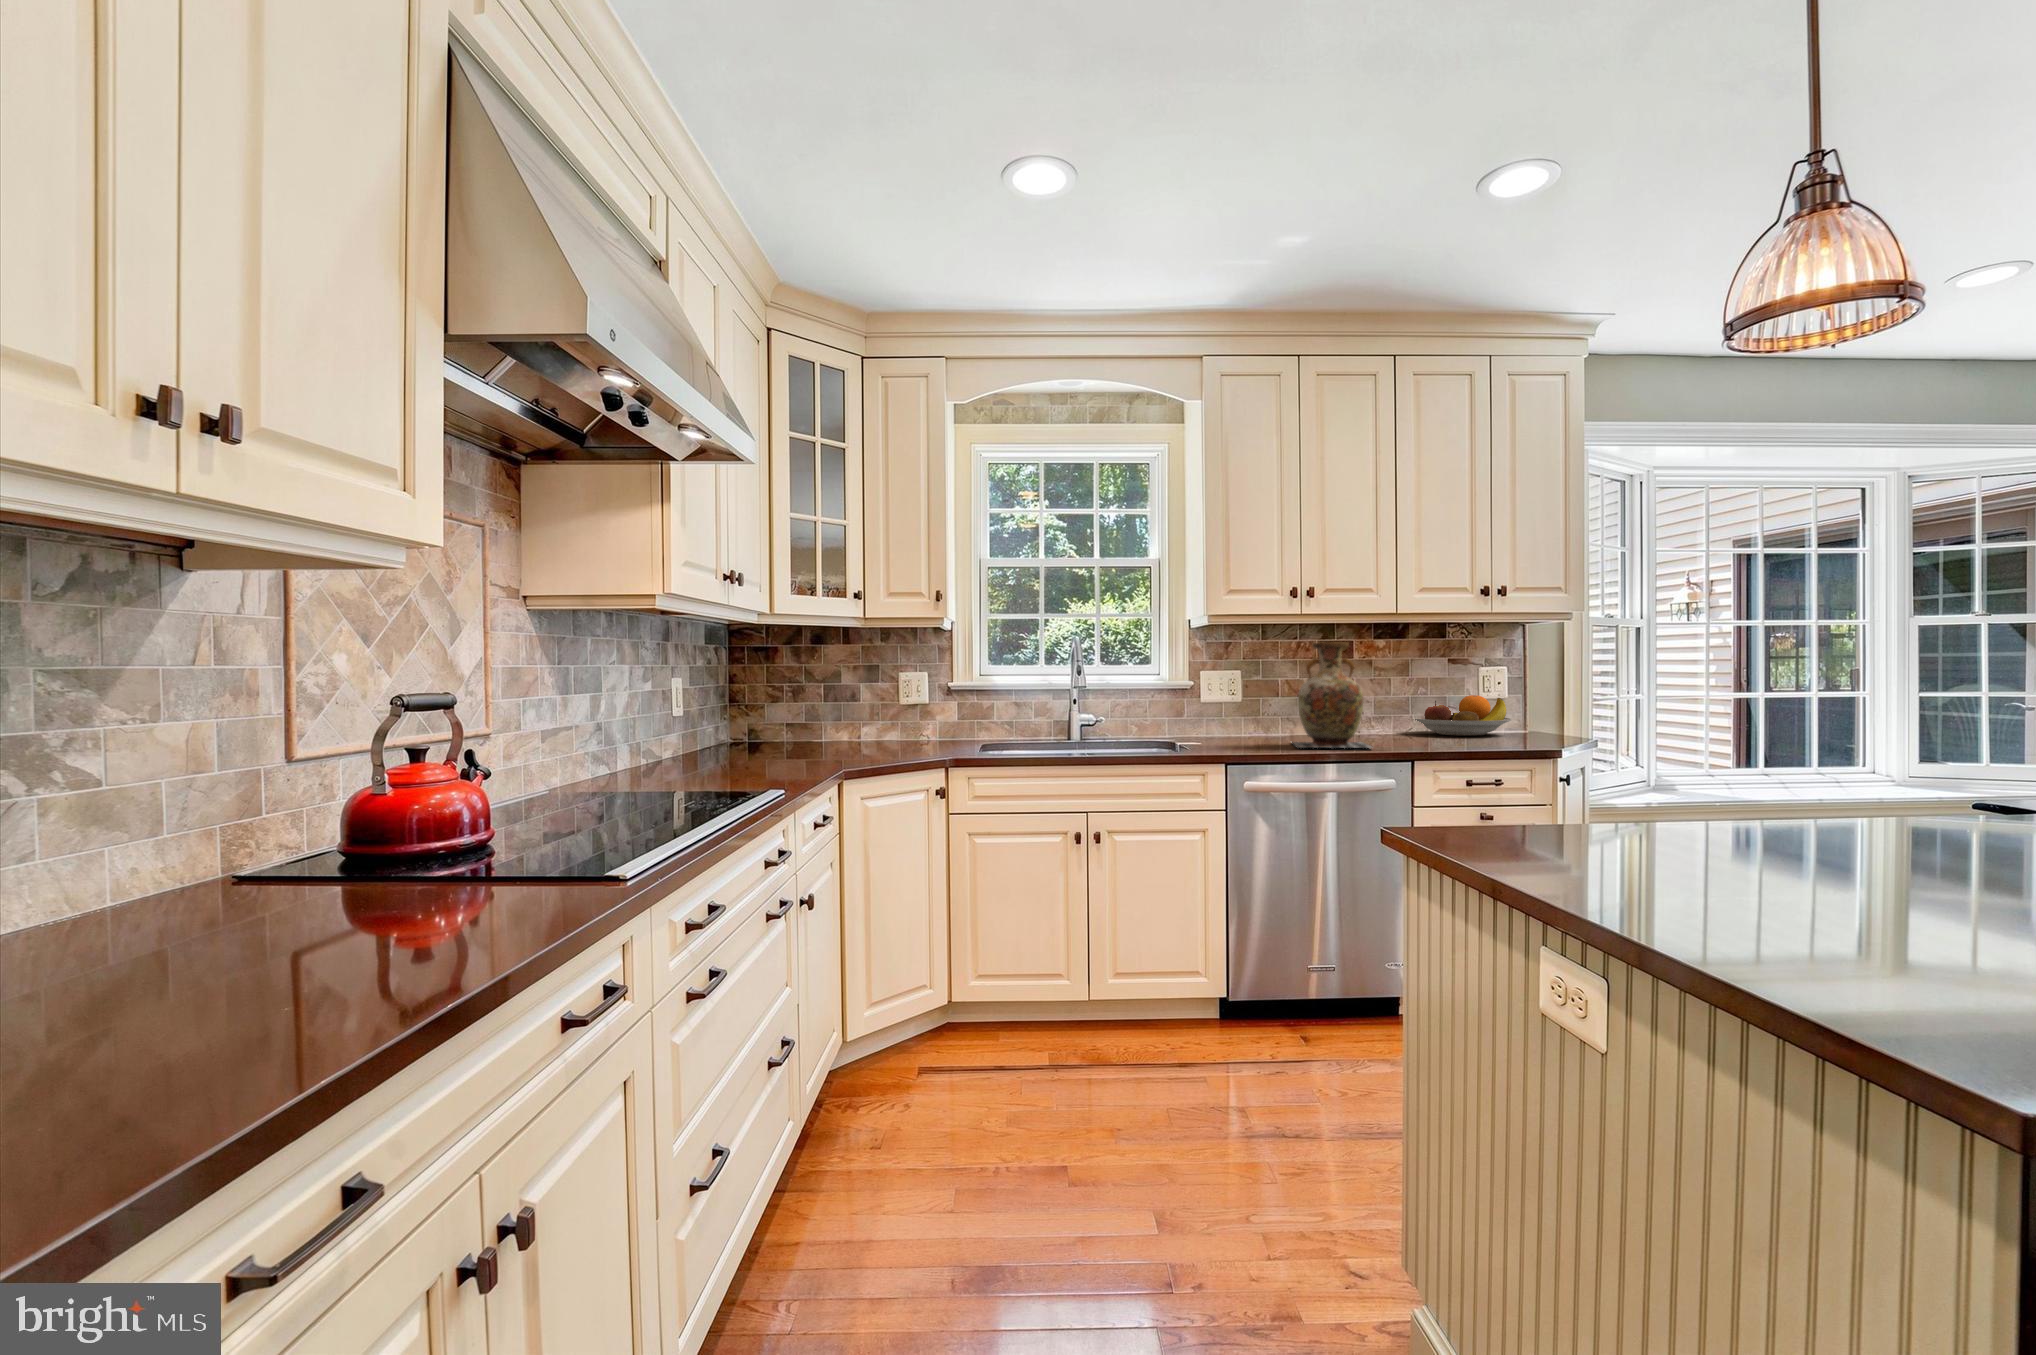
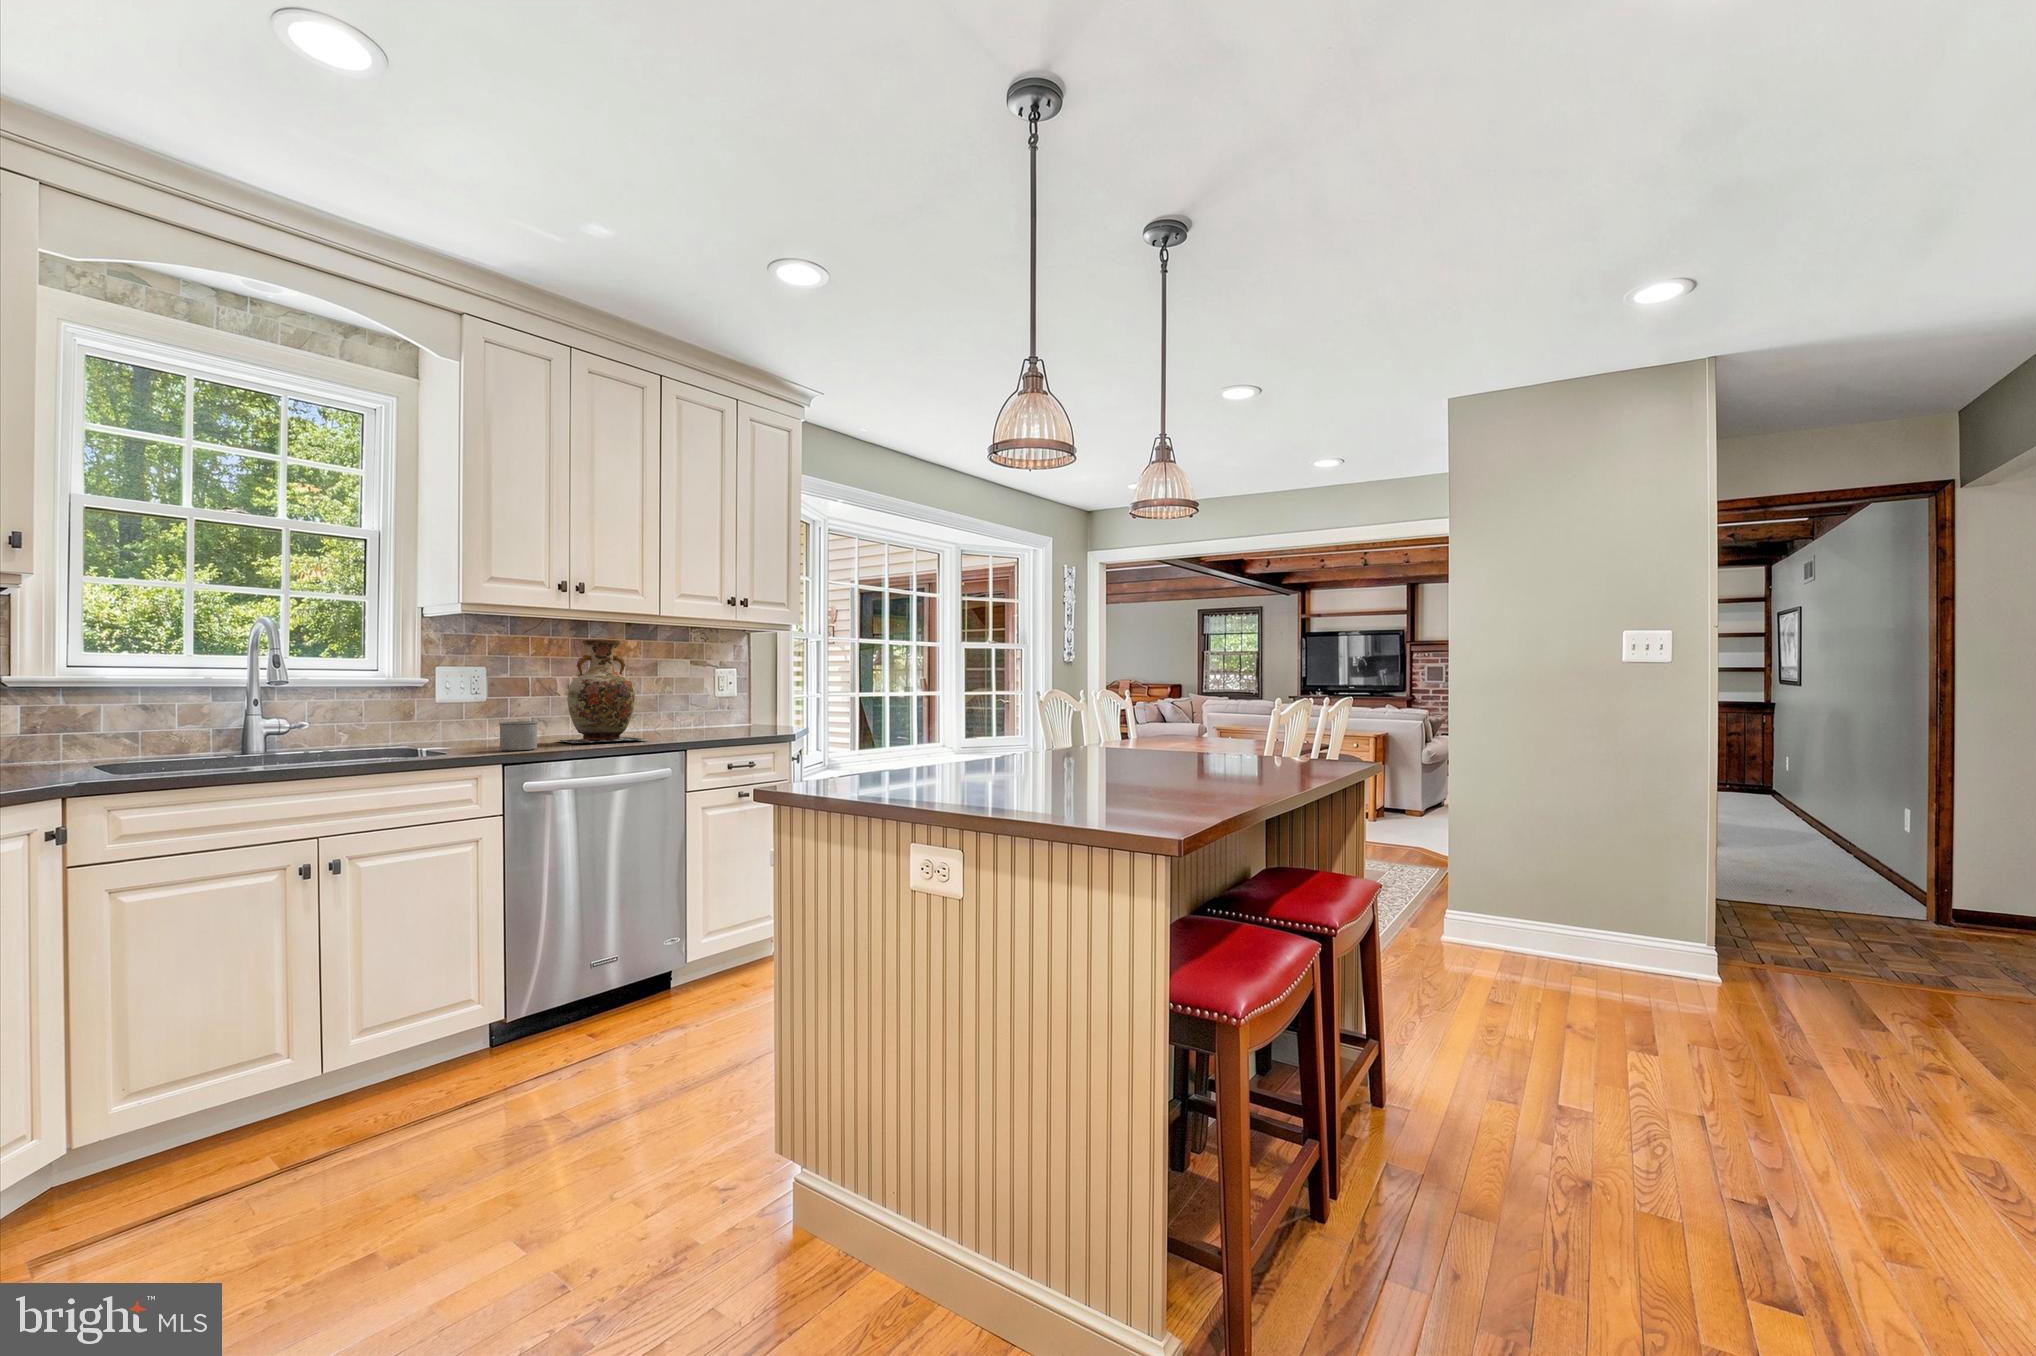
fruit bowl: present [1413,695,1512,736] -> none [656,694,743,730]
mug: none [1226,723,1259,753] -> present [499,720,538,751]

